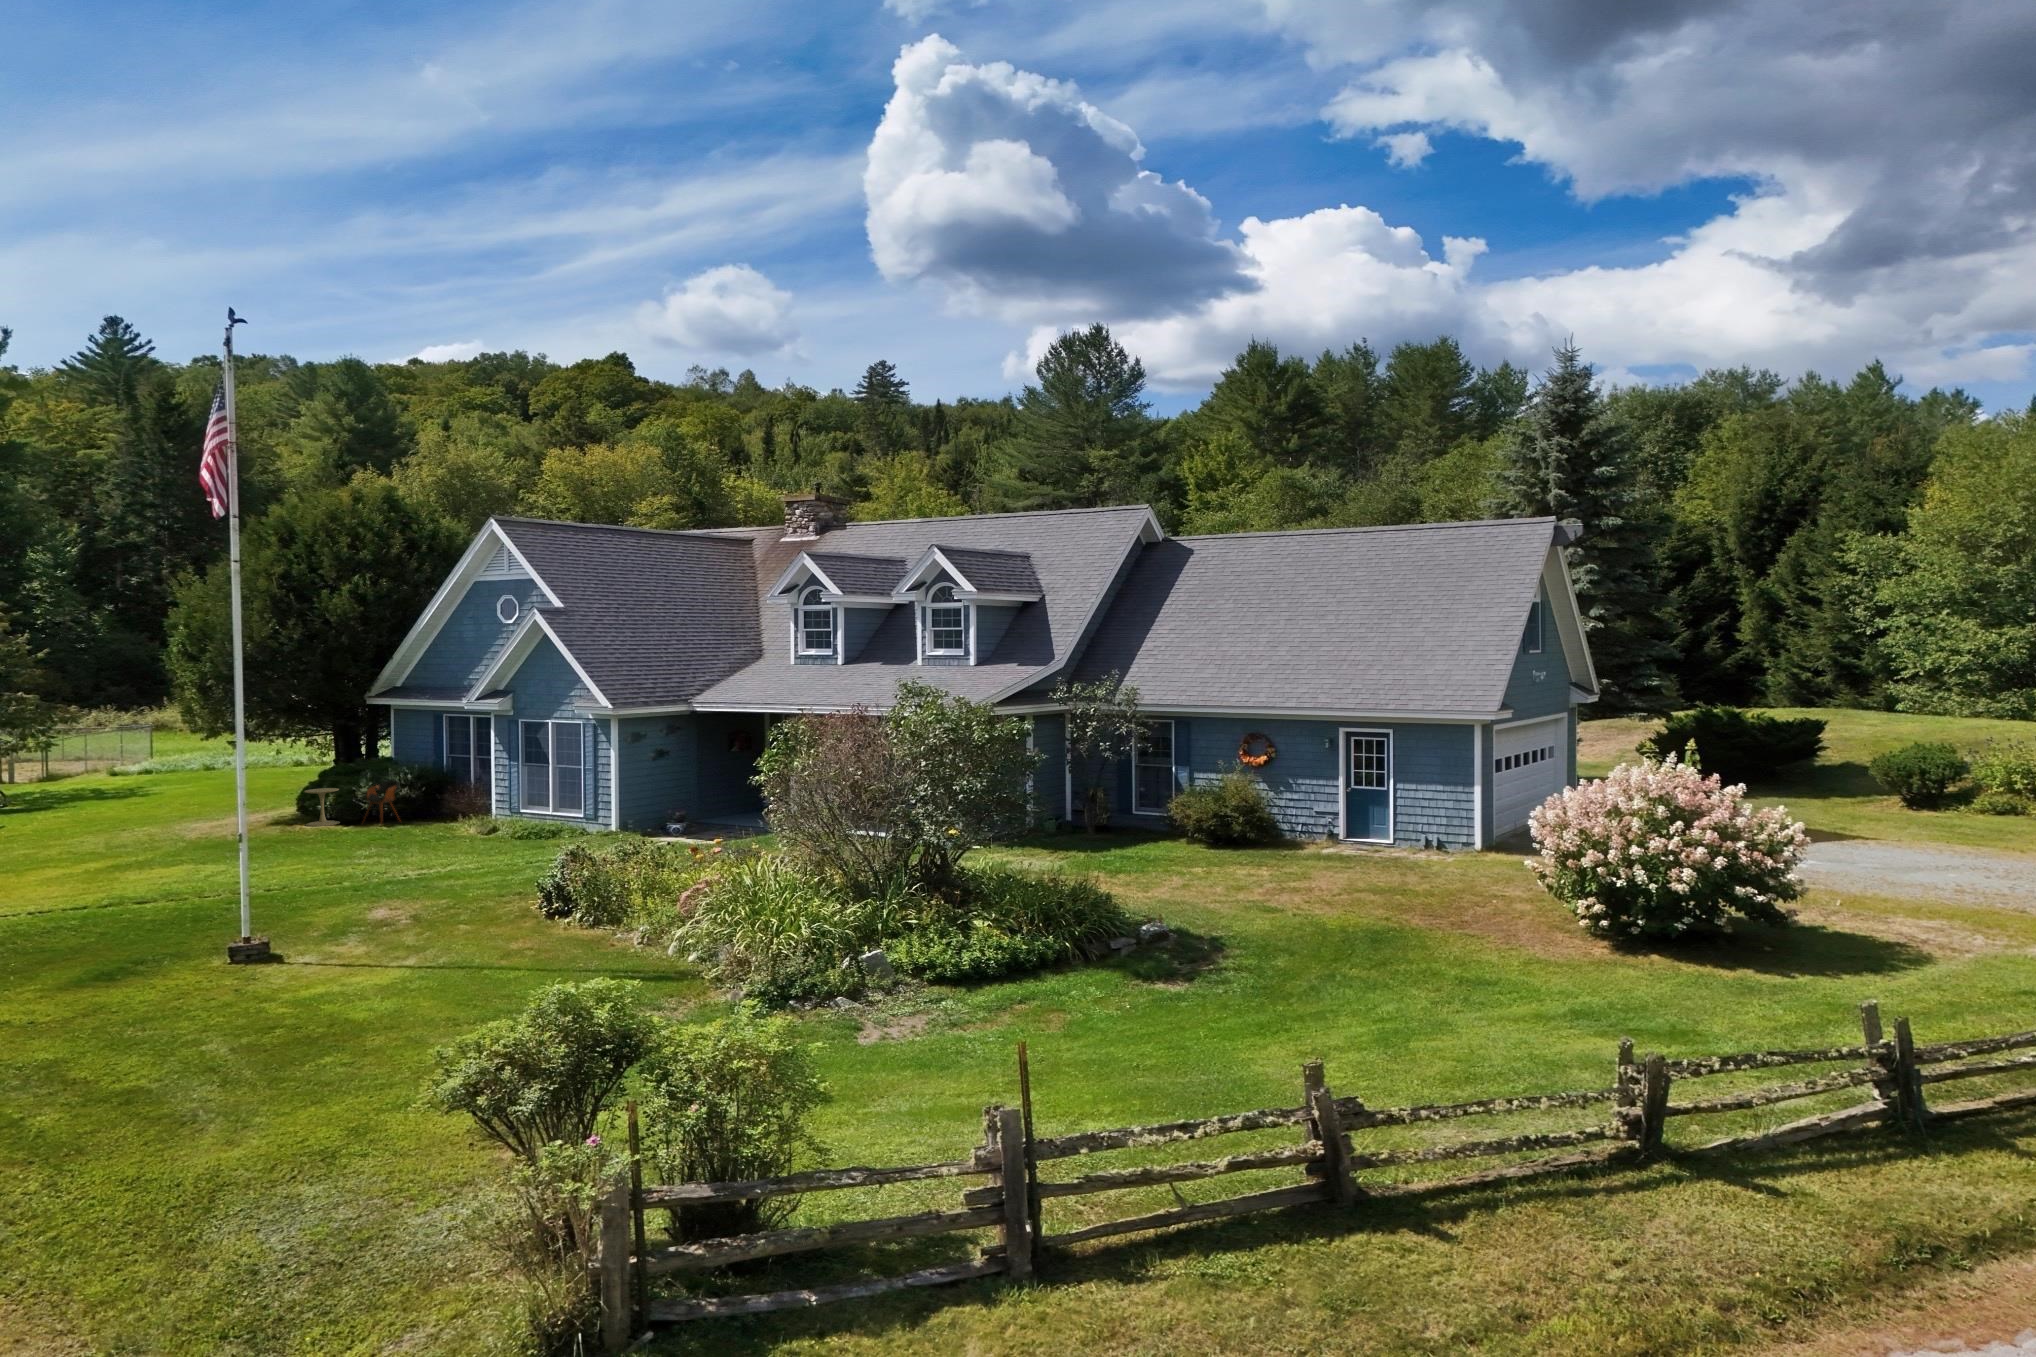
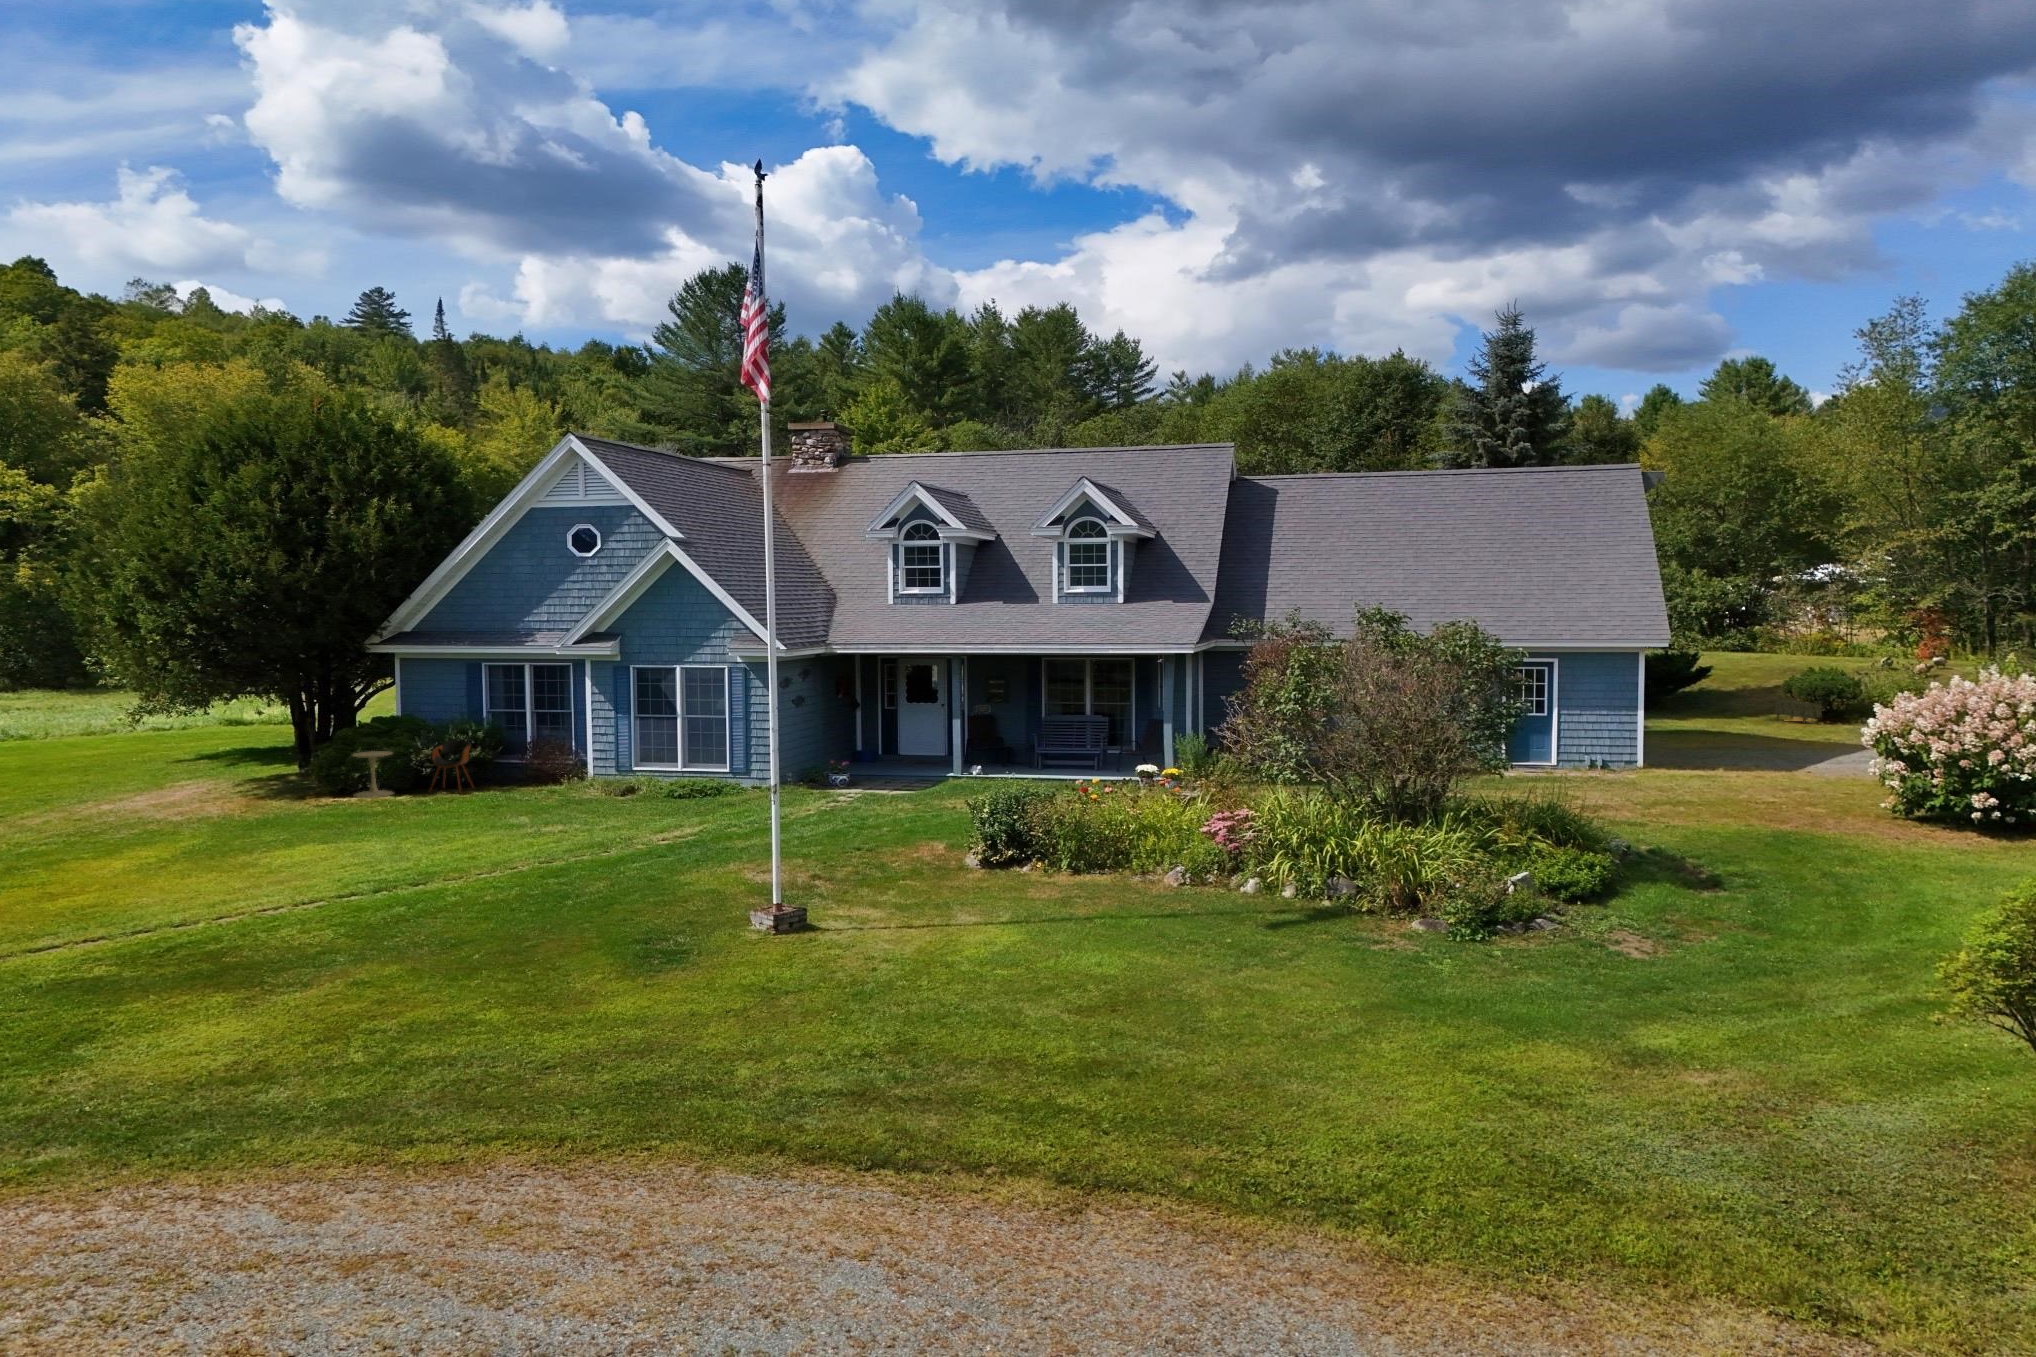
bench: none [1864,779,1911,809] -> present [1775,700,1822,723]

